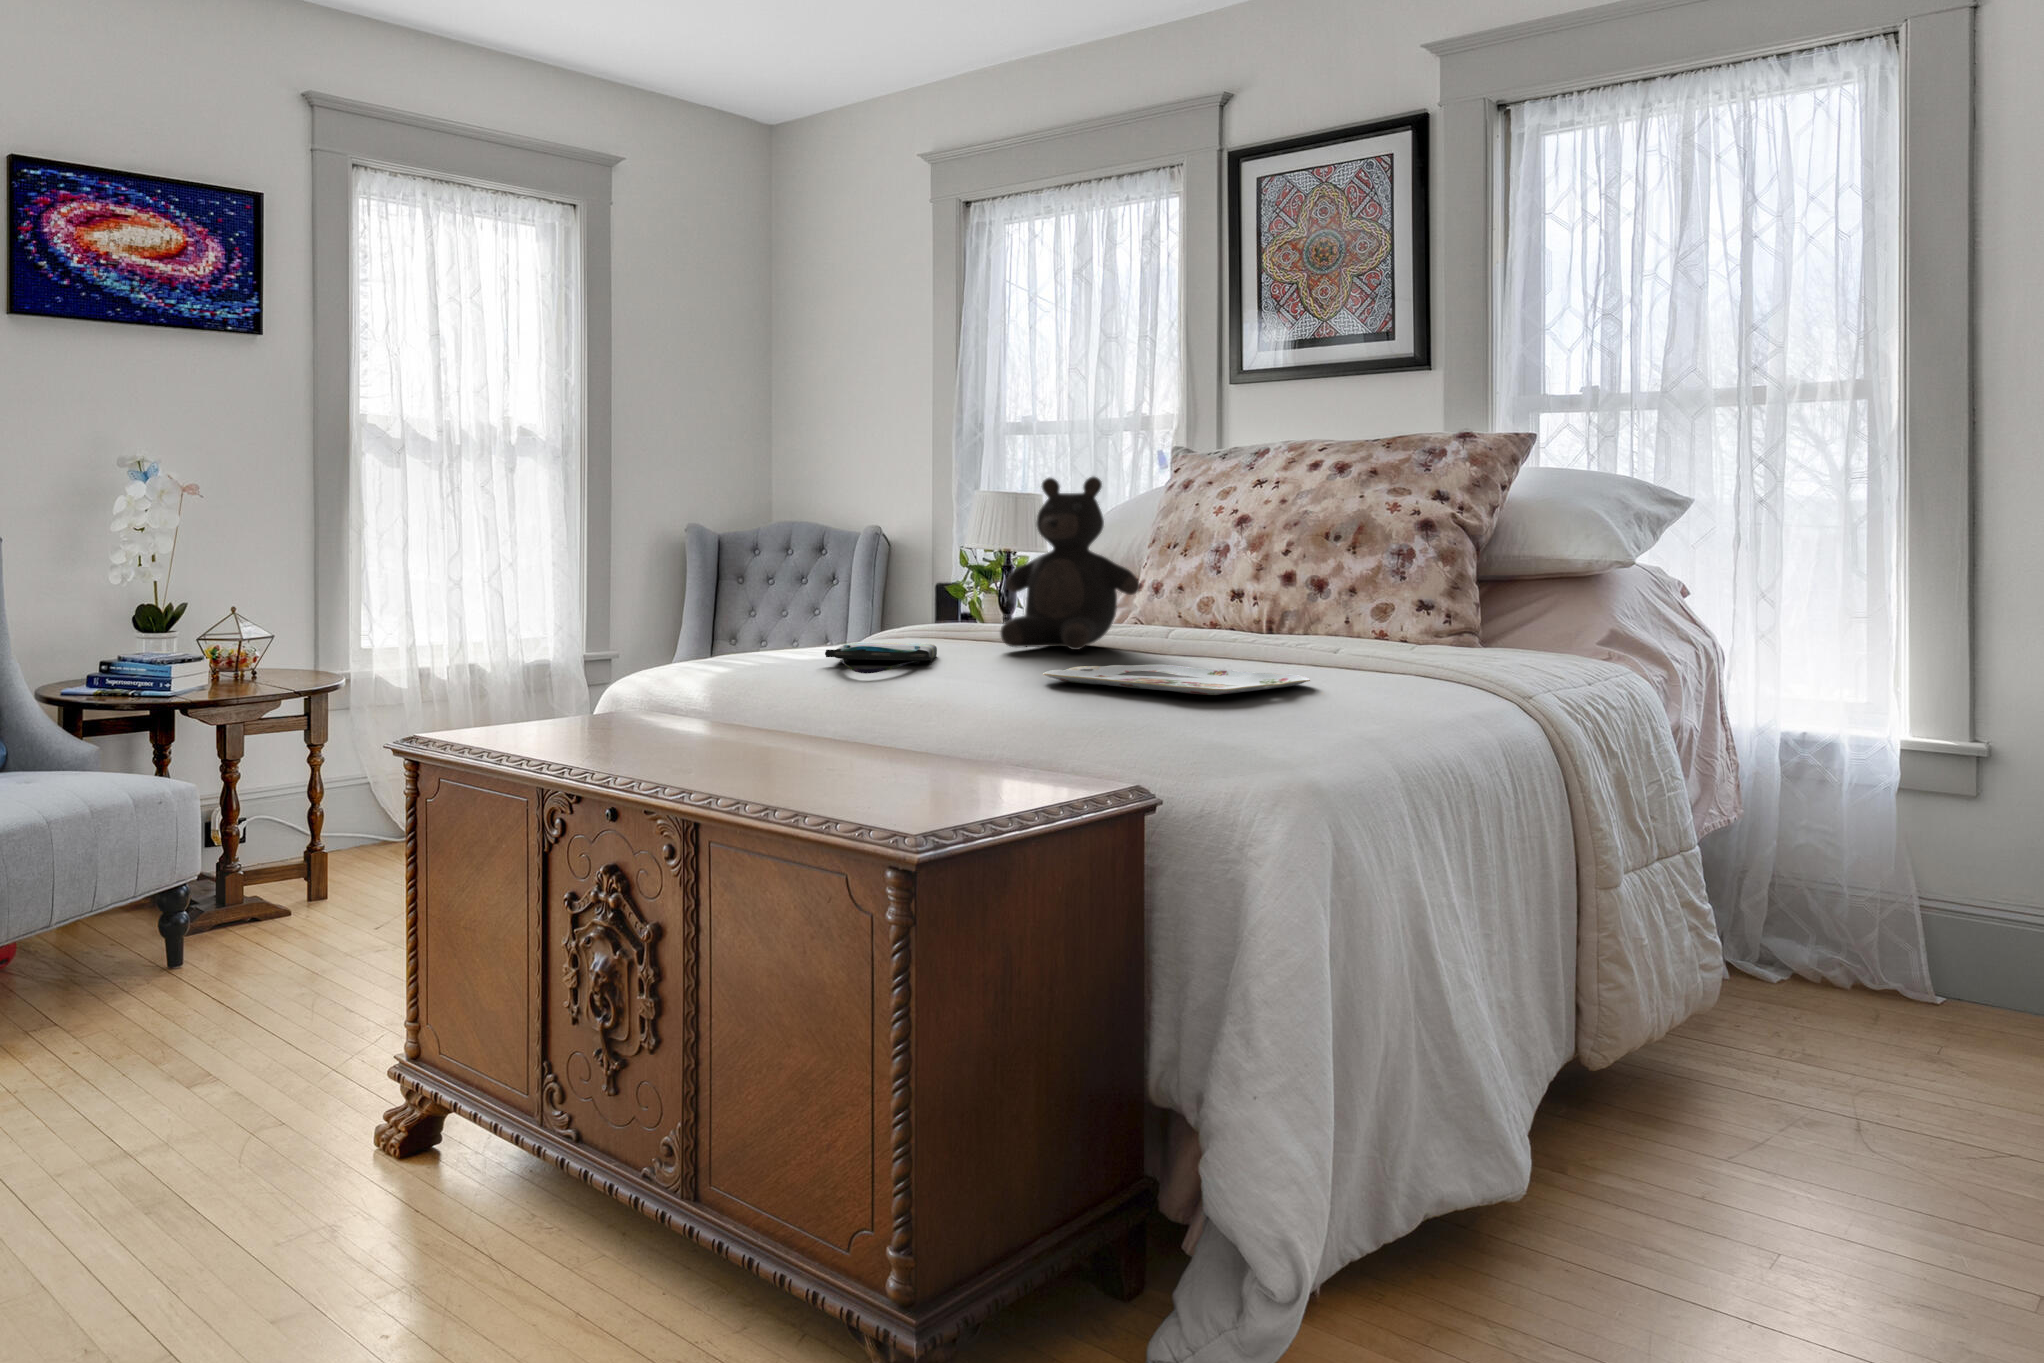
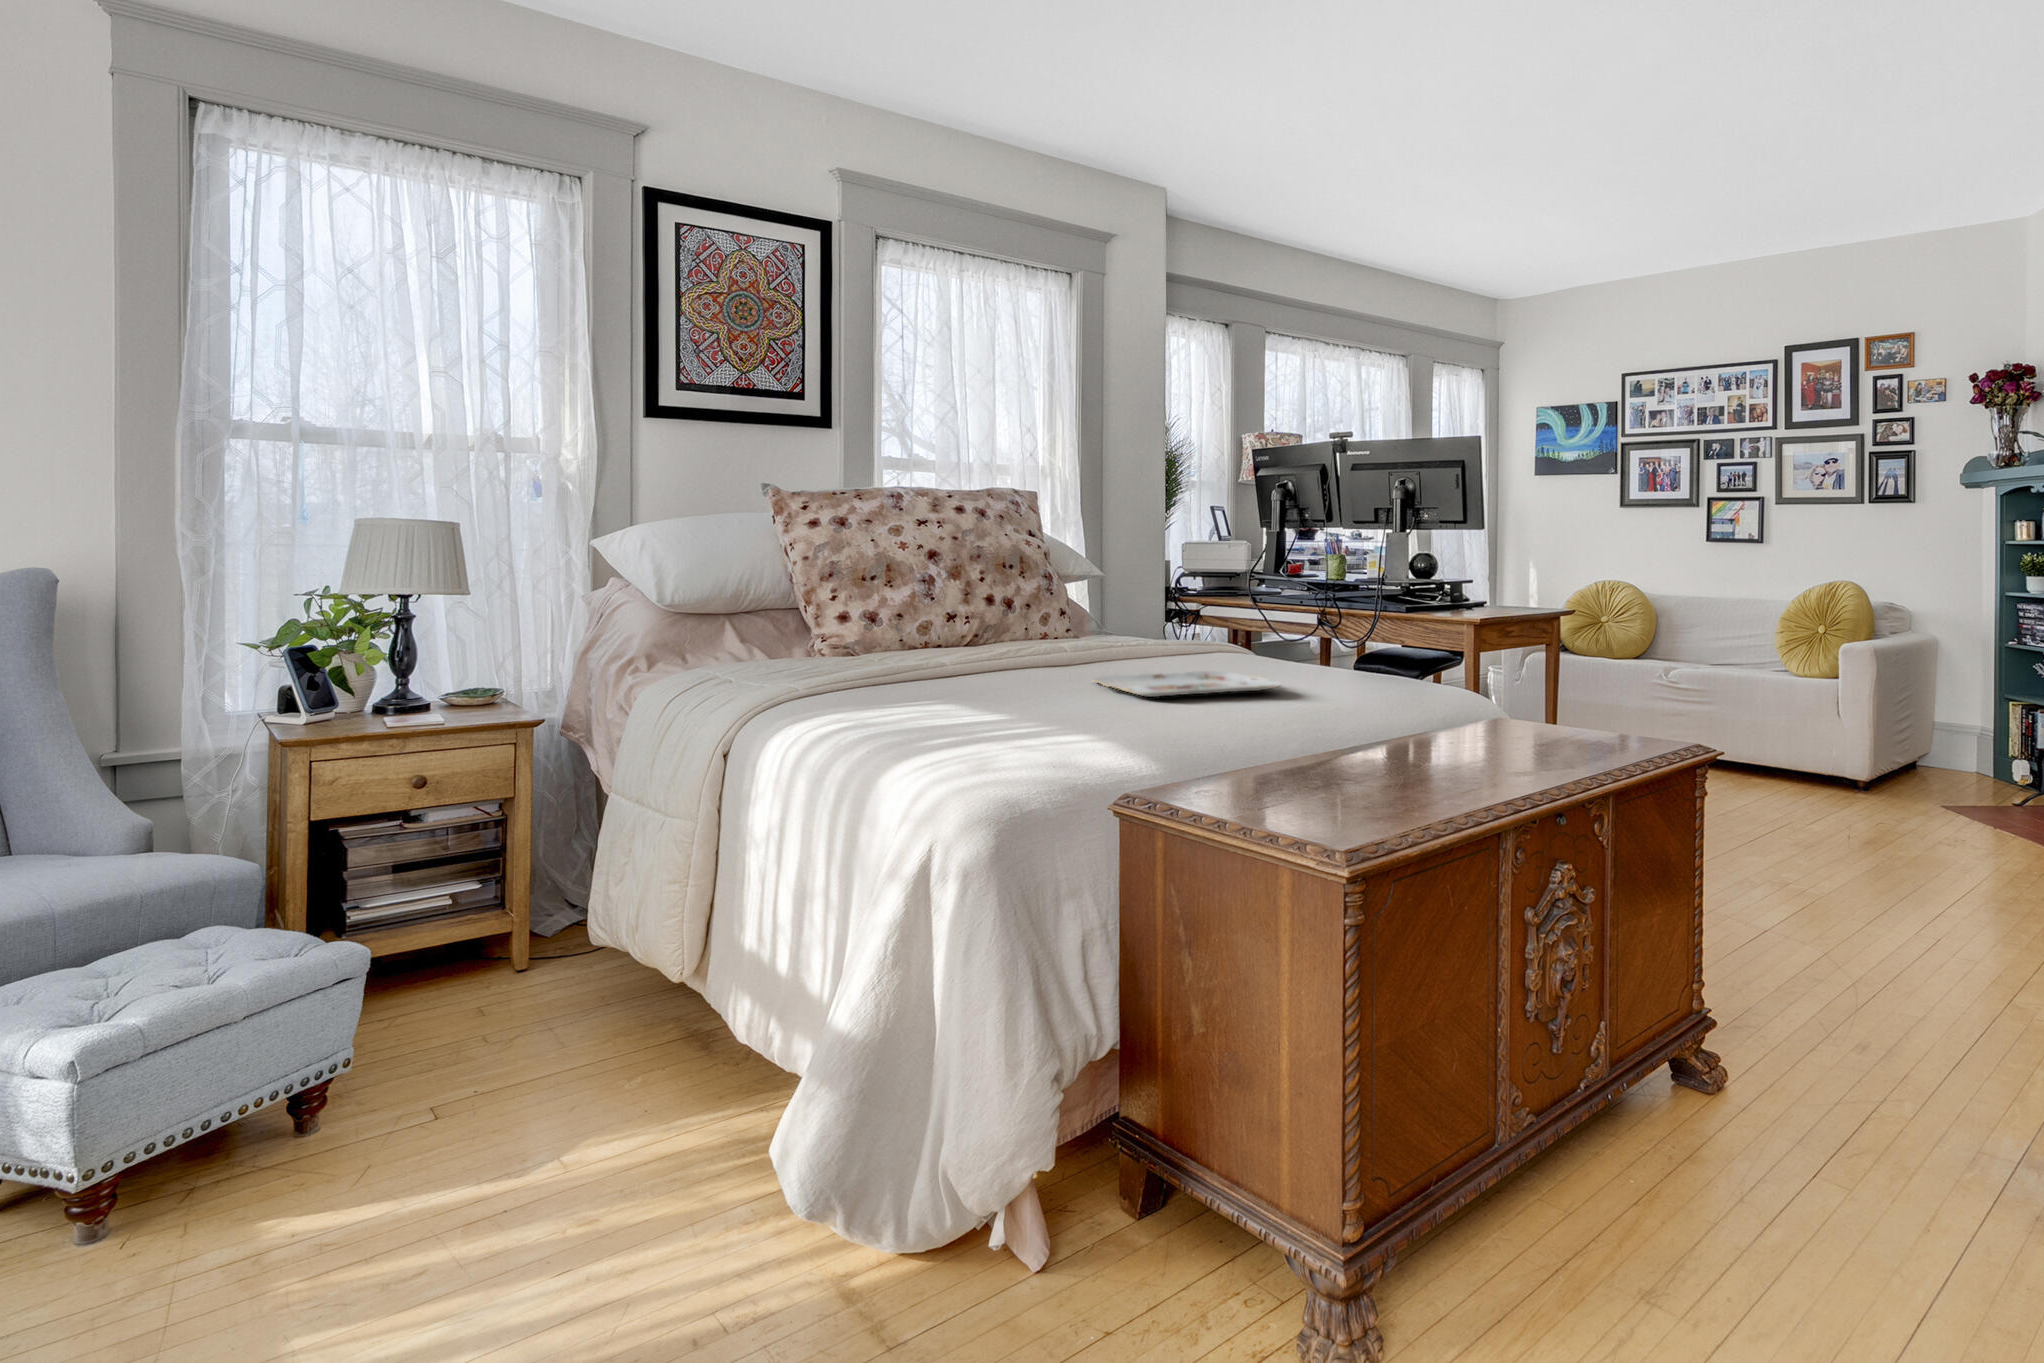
teddy bear: present [1001,477,1140,650] -> none [871,519,1001,678]
tote bag: present [825,642,937,674] -> none [870,684,1055,716]

